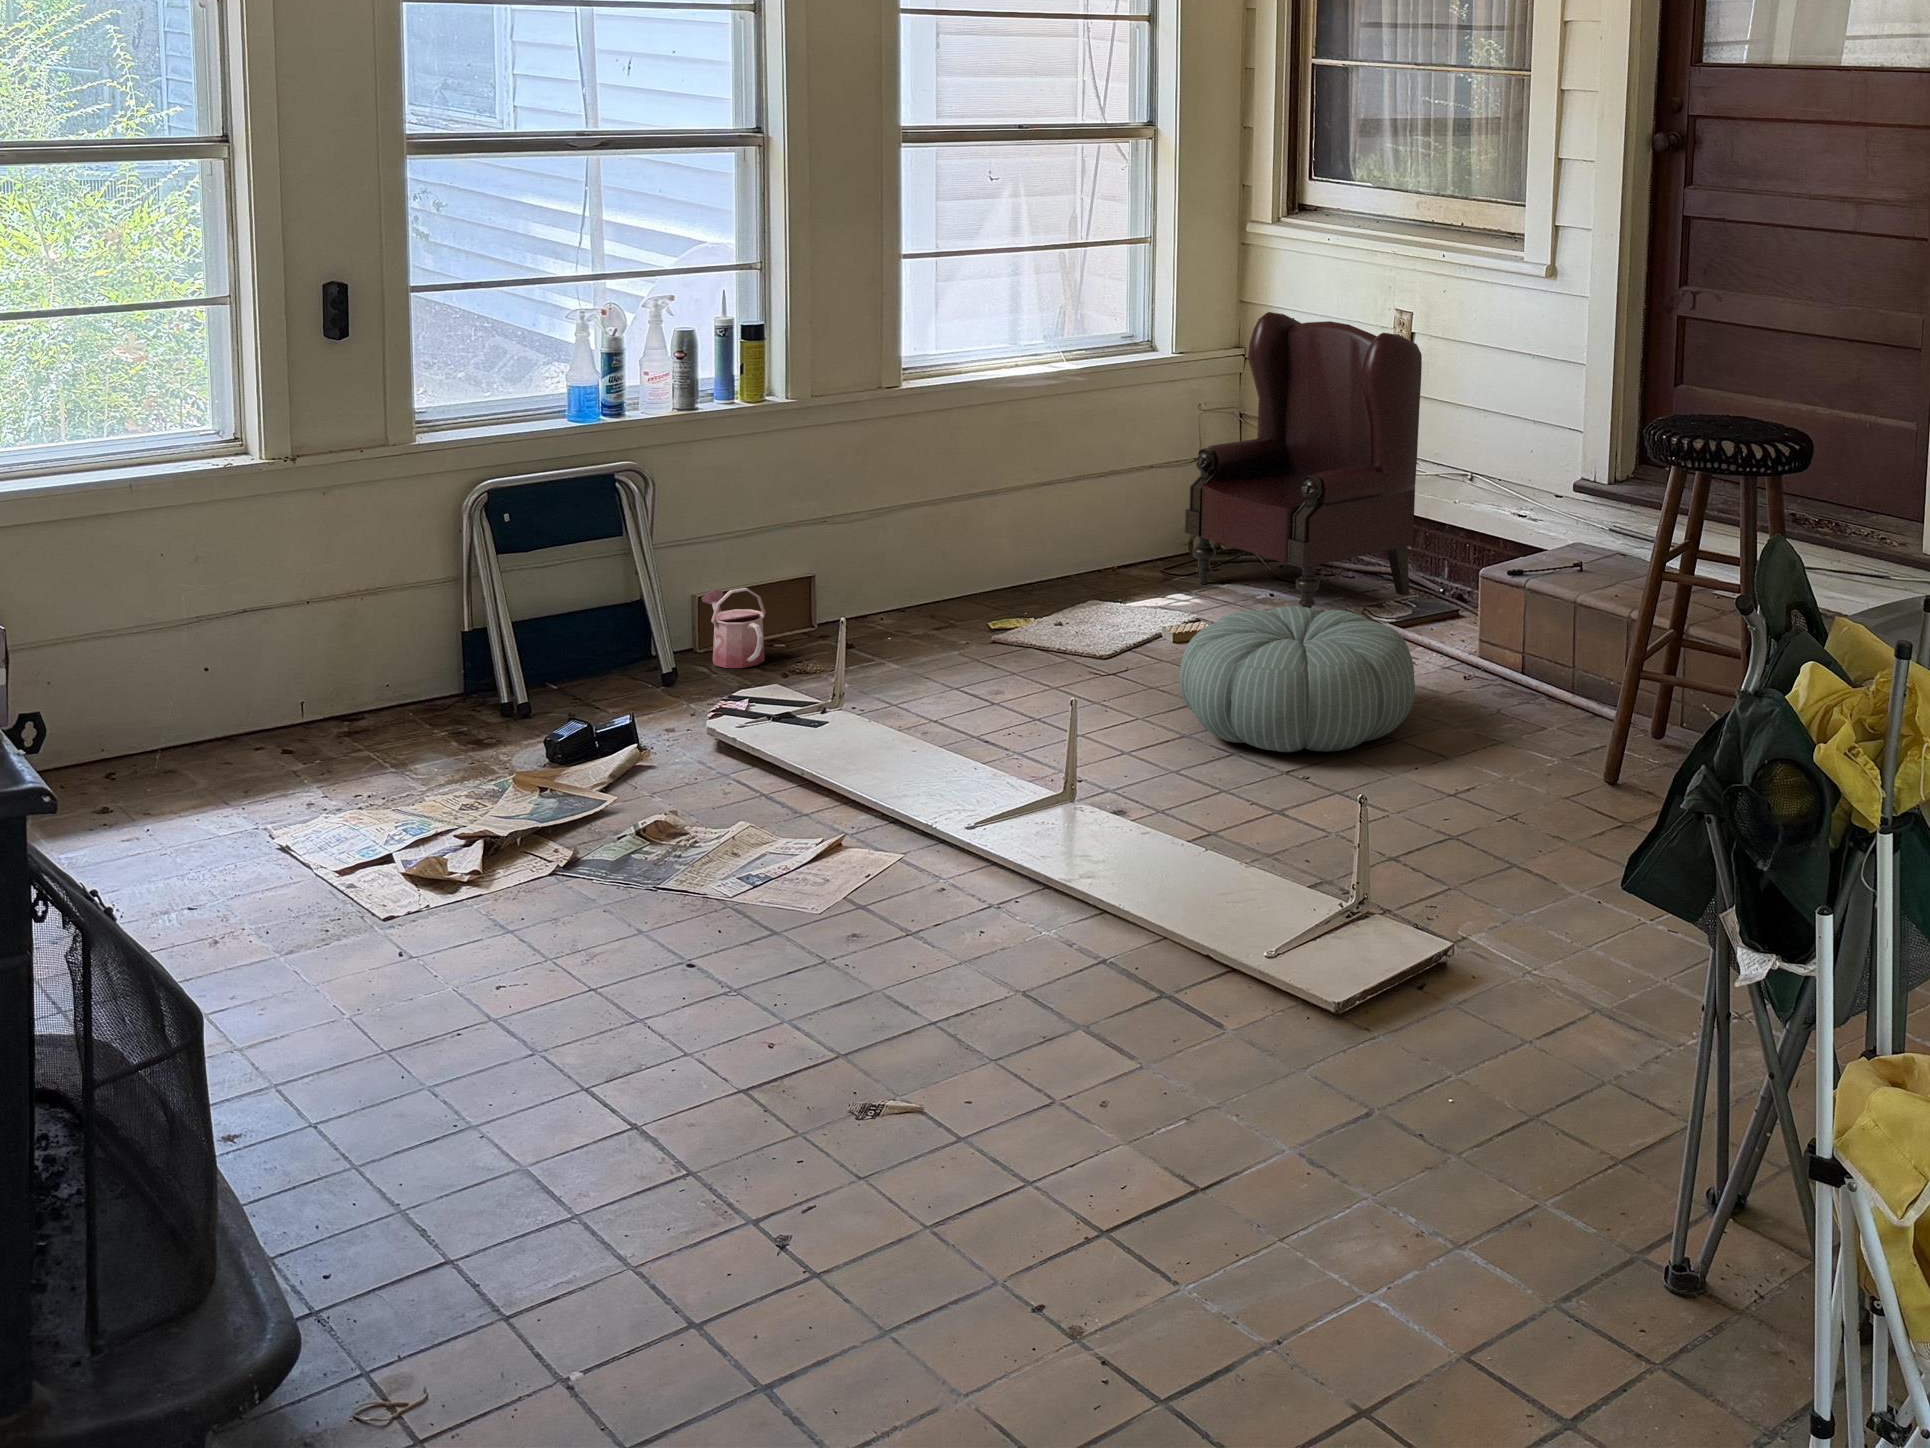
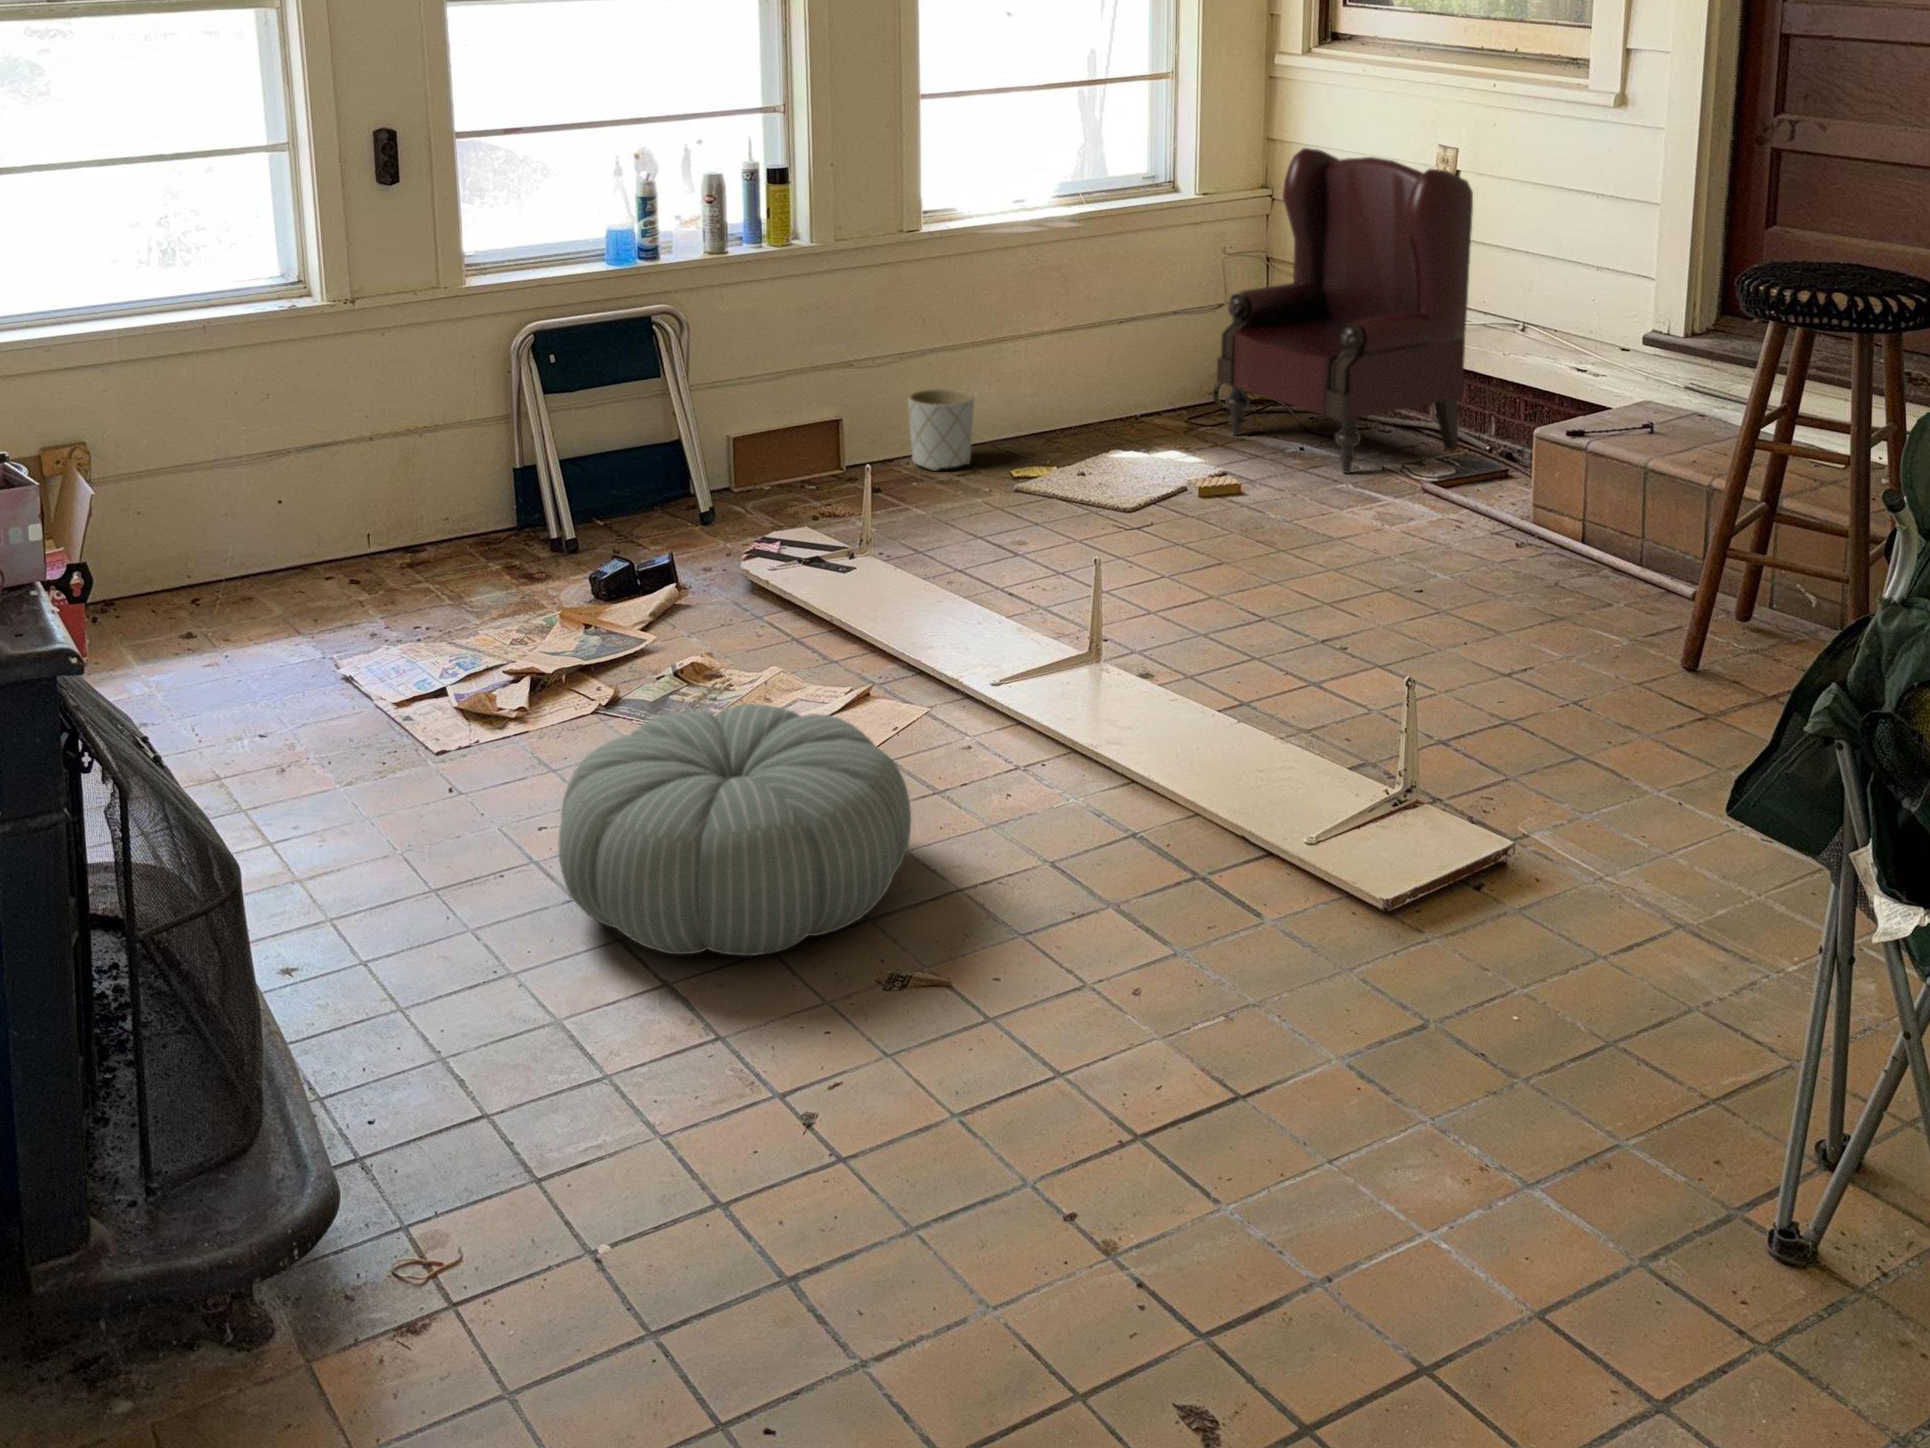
planter: none [882,541,949,622] -> present [908,389,974,471]
watering can: present [701,588,766,668] -> none [732,434,794,514]
pouf: present [1179,606,1415,752] -> present [559,704,911,956]

